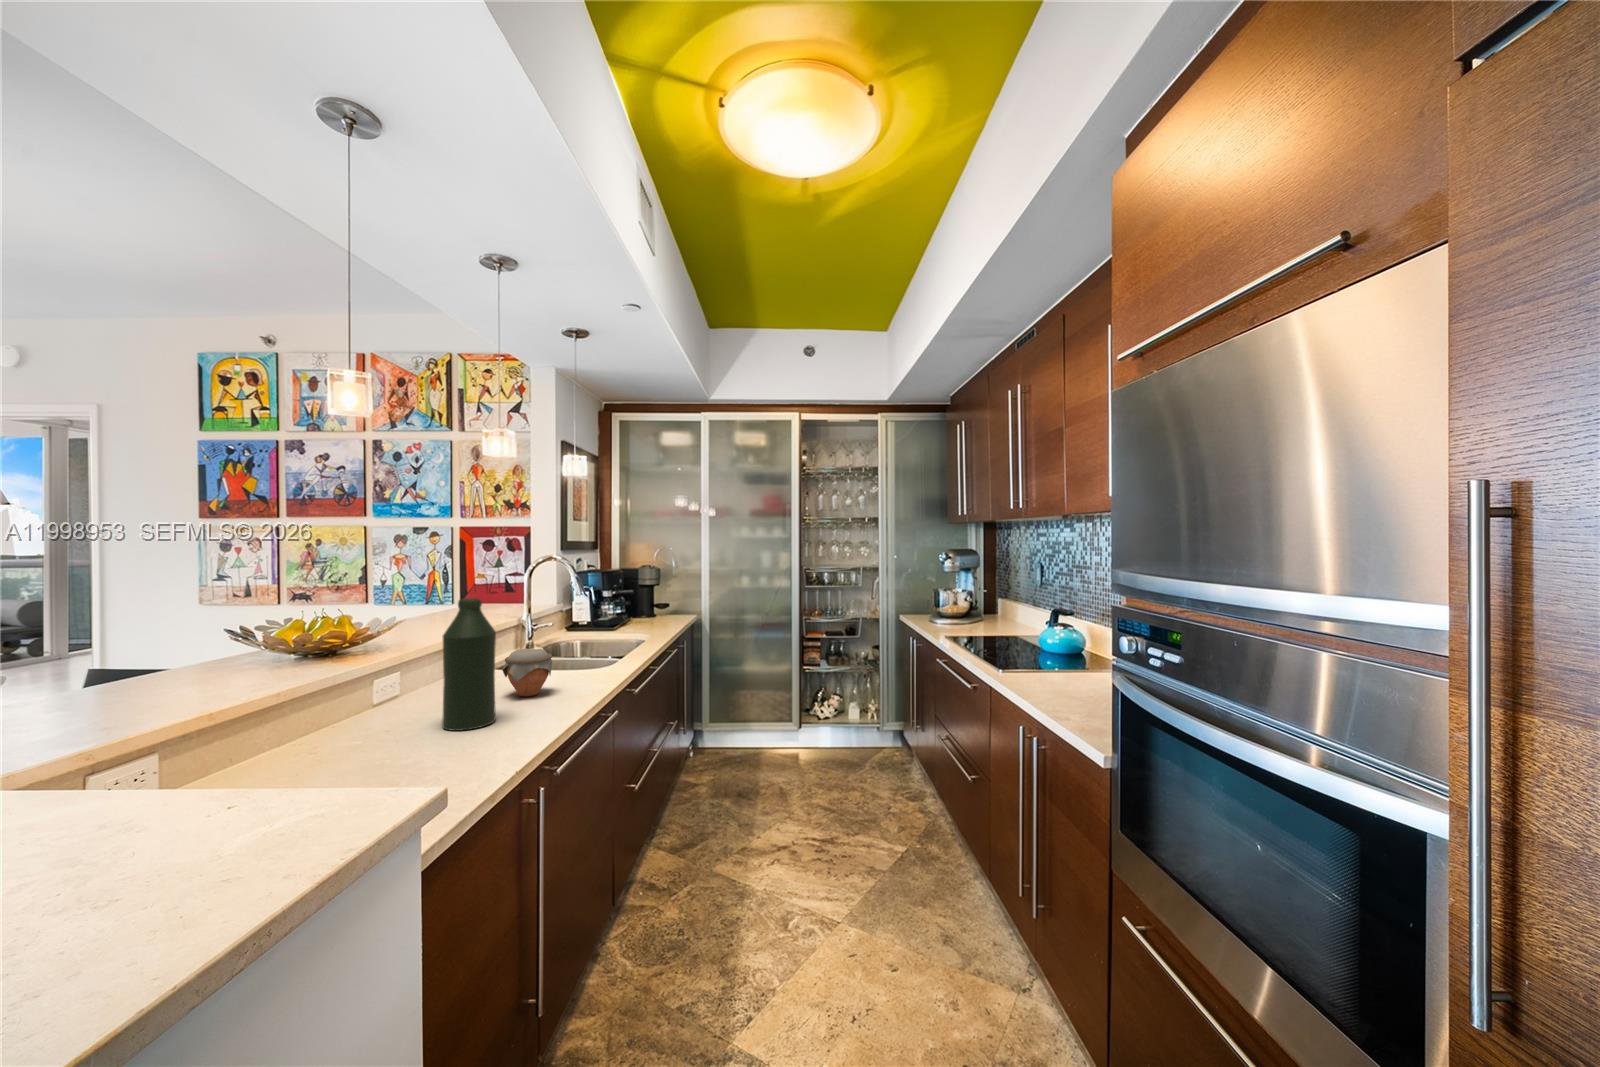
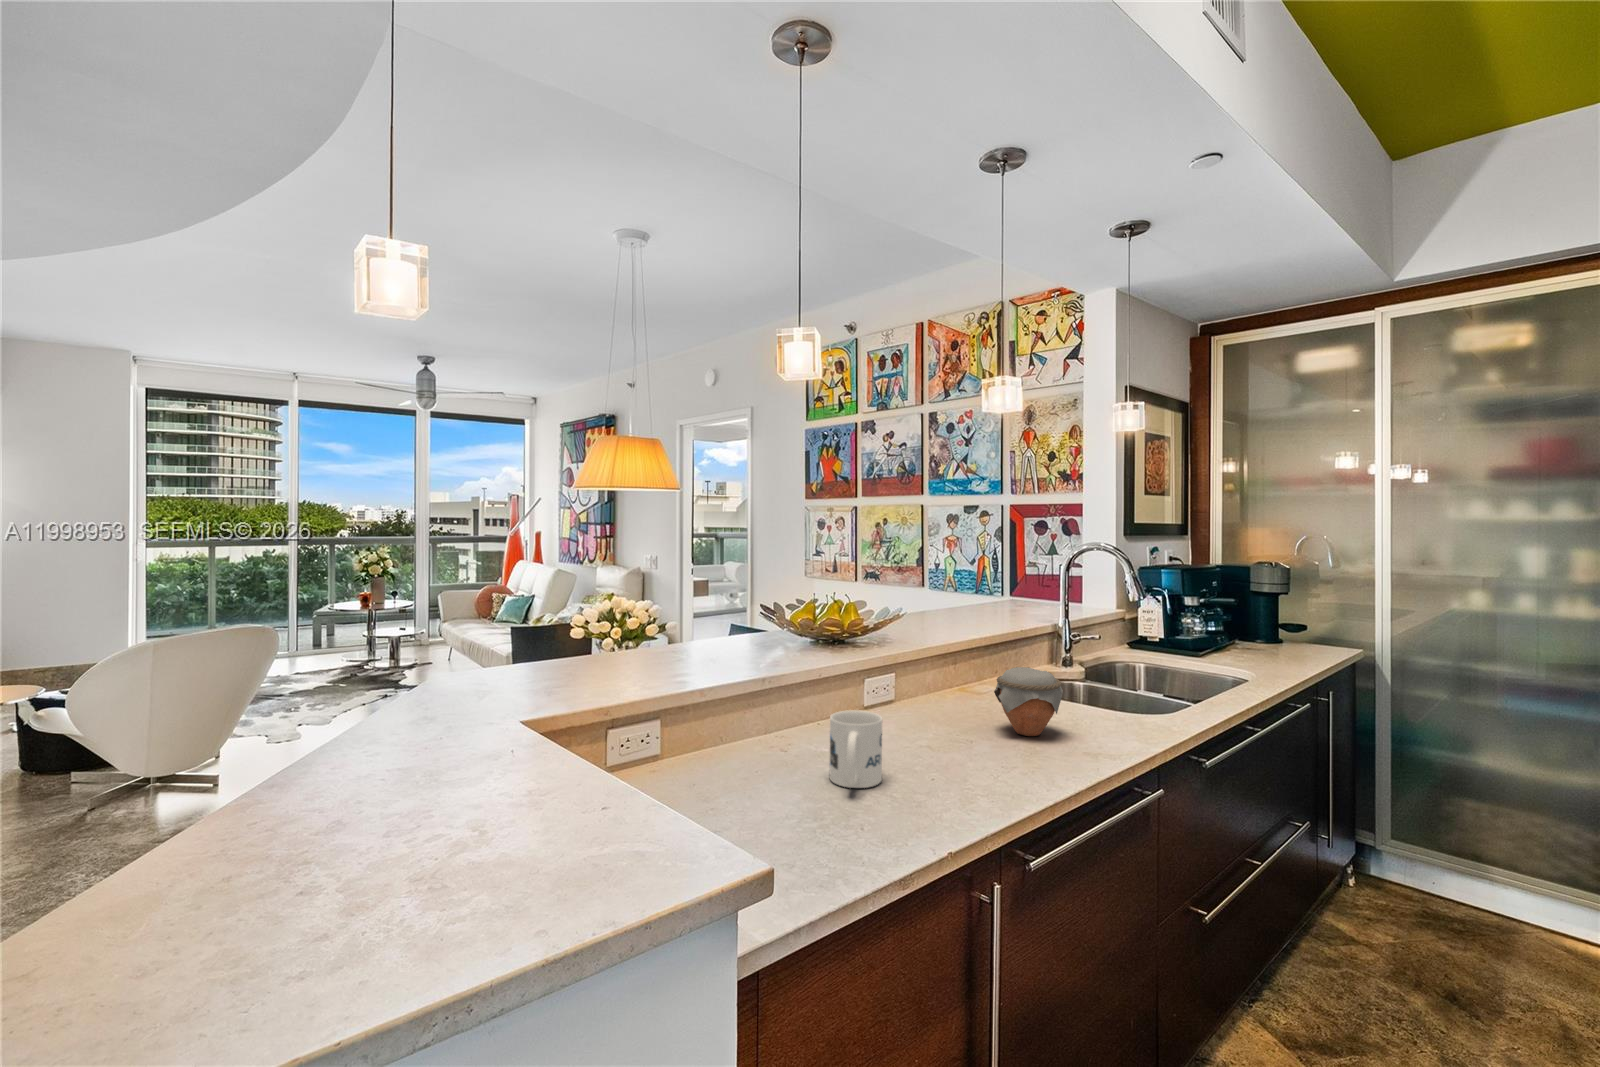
bottle: present [442,598,496,731] -> none [902,590,968,768]
mug: none [392,696,441,757] -> present [830,710,882,788]

